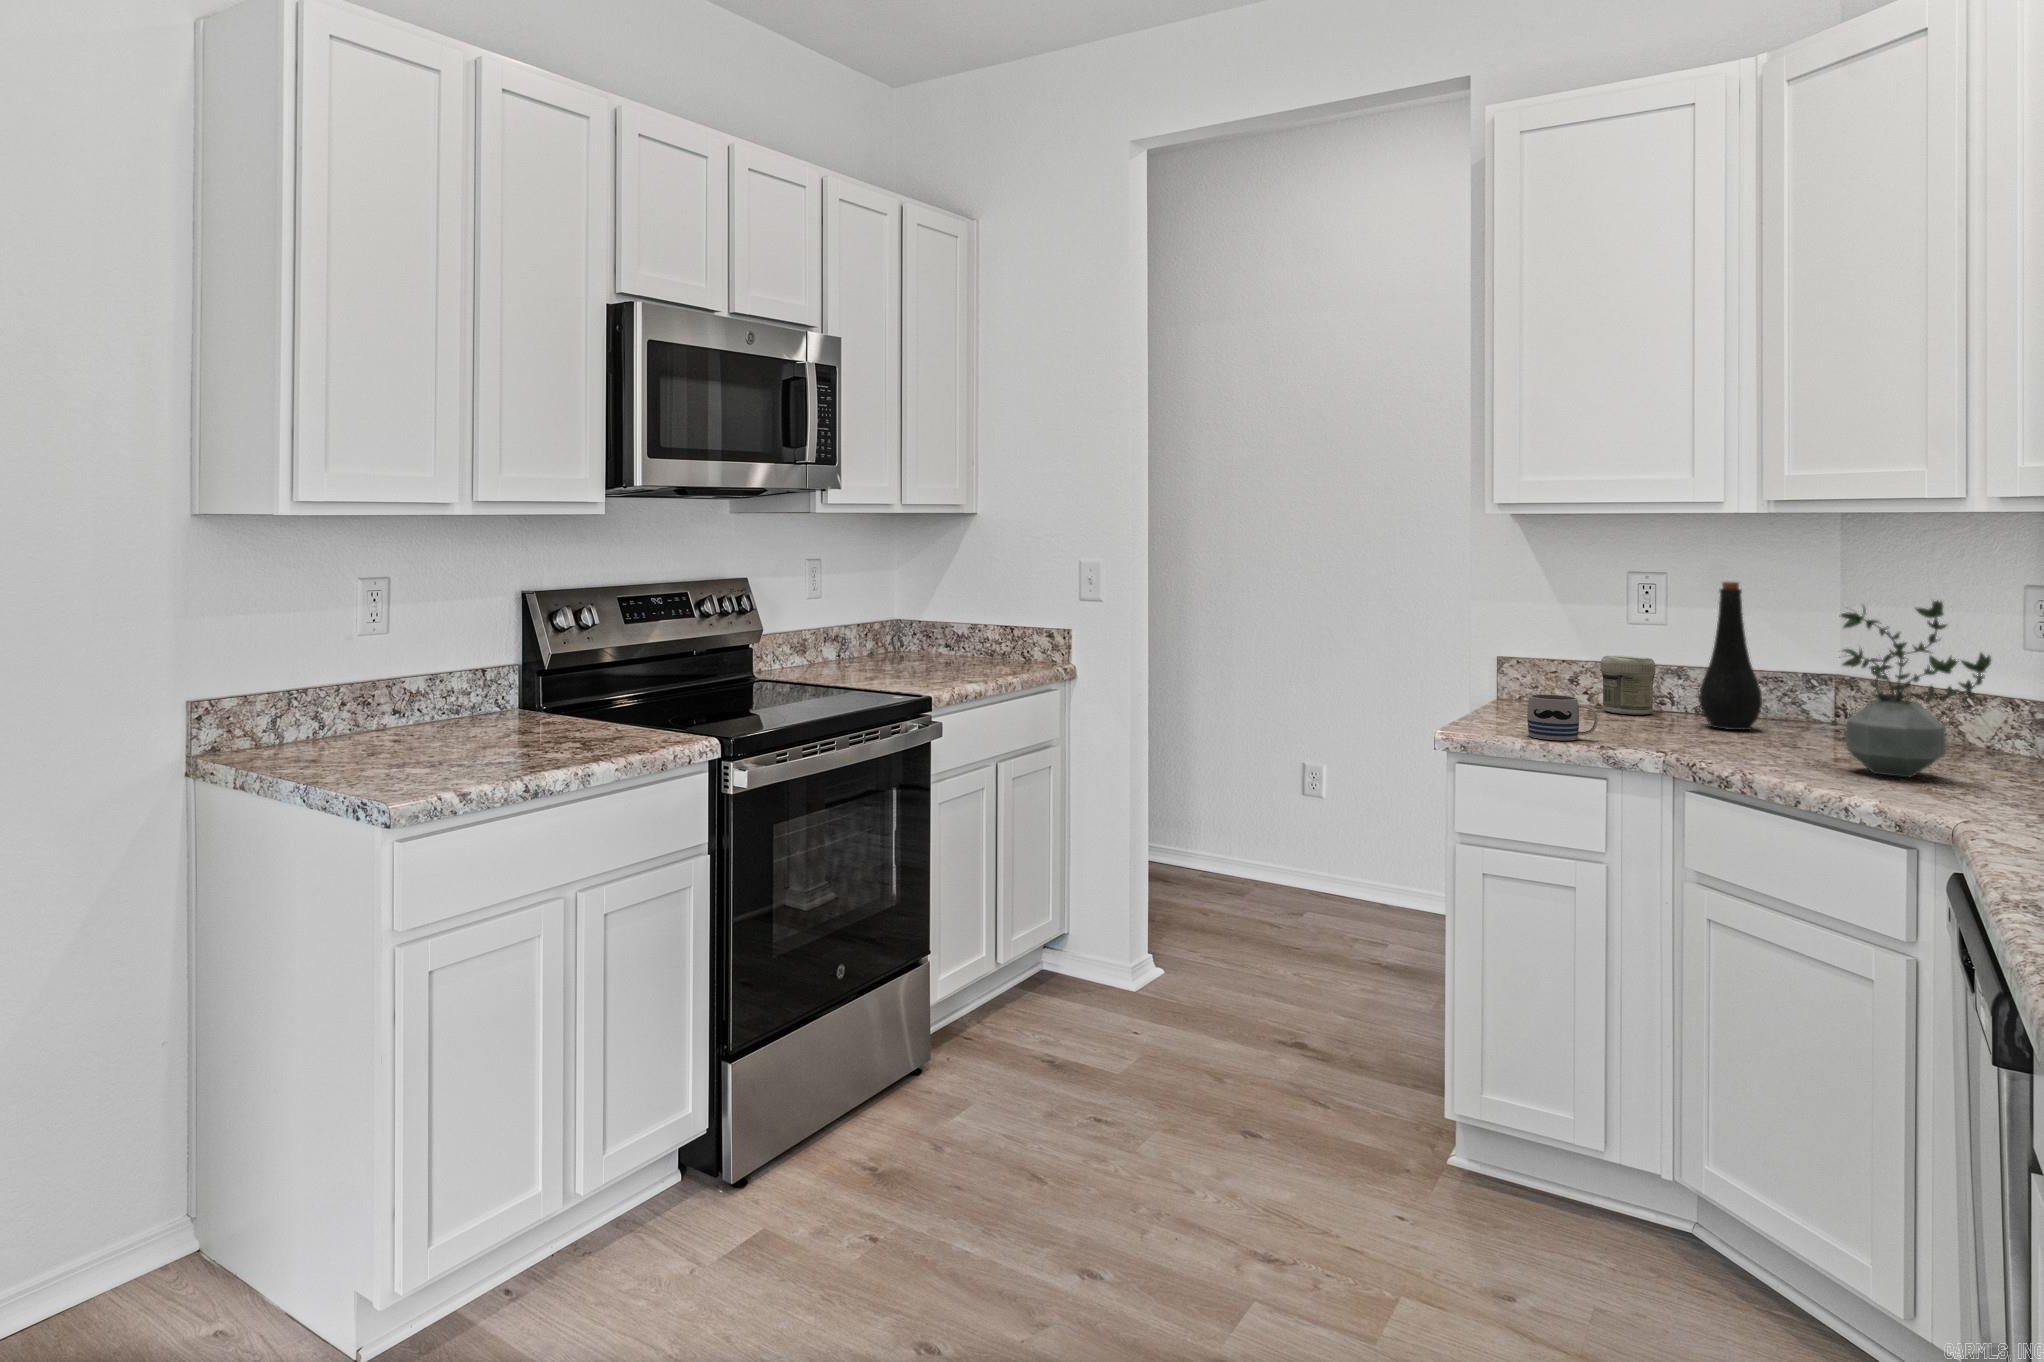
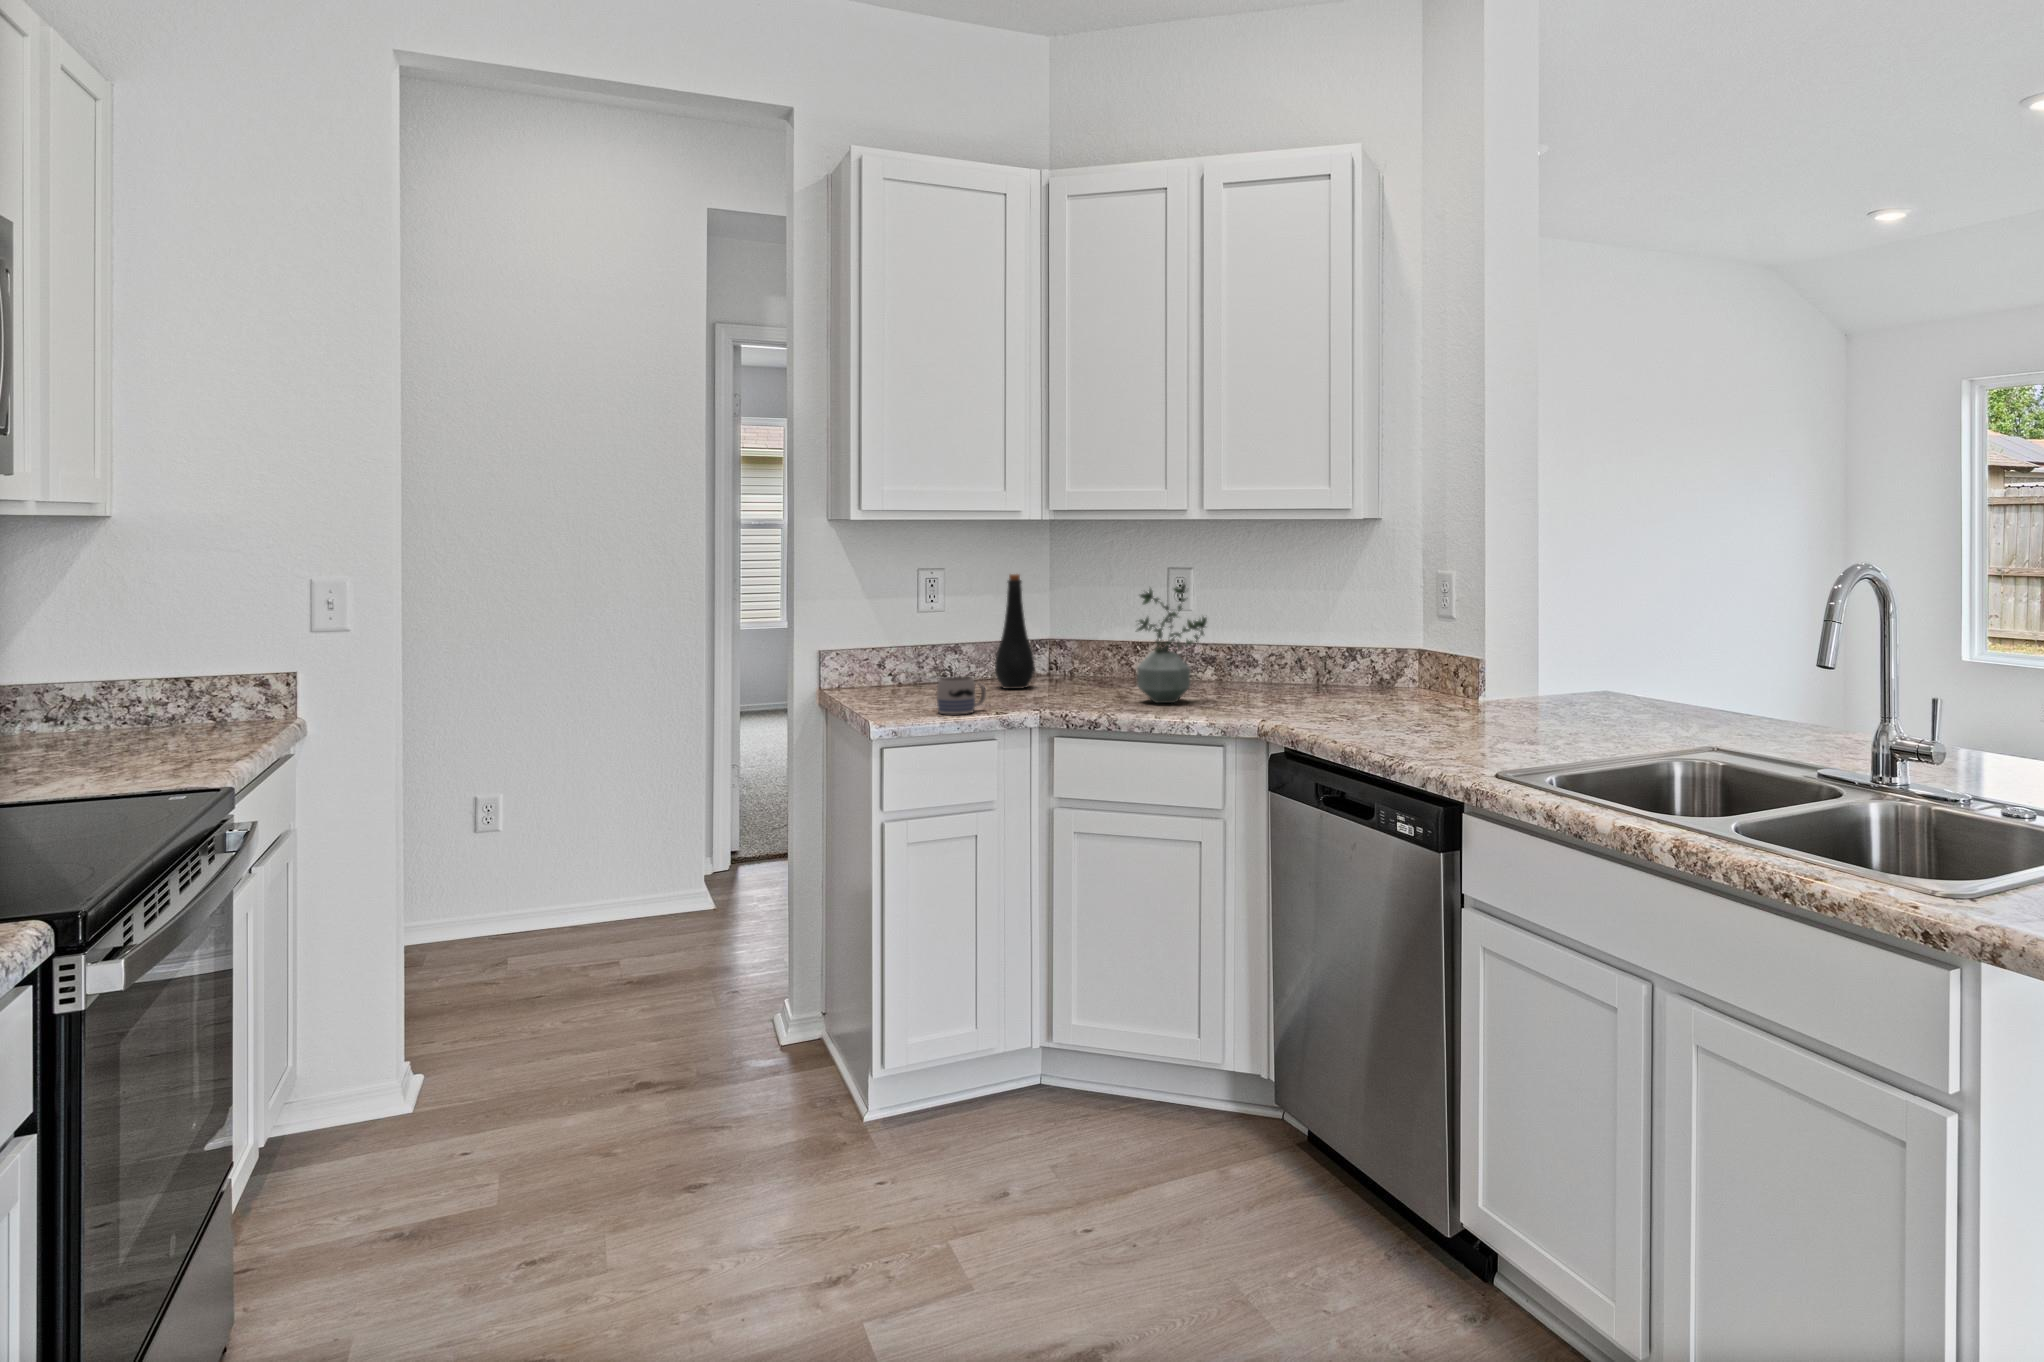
jar: present [1601,656,1656,714] -> none [912,640,952,688]

